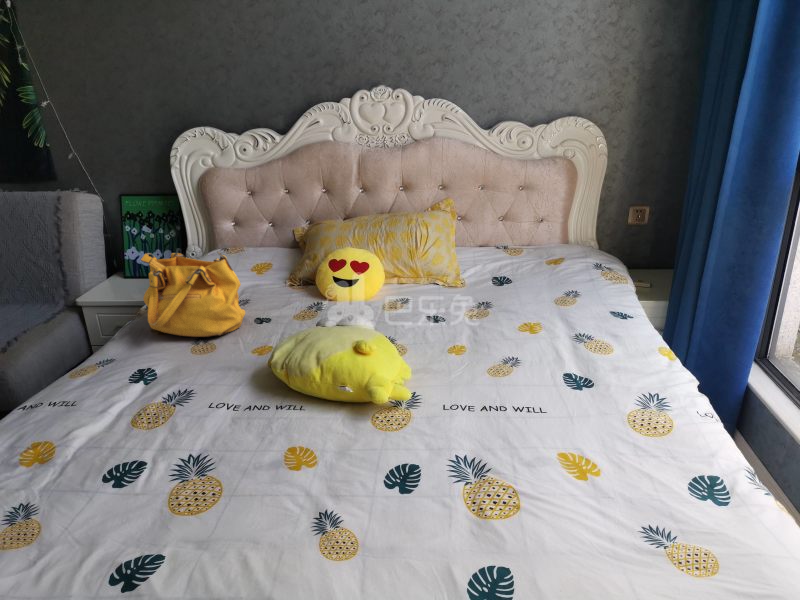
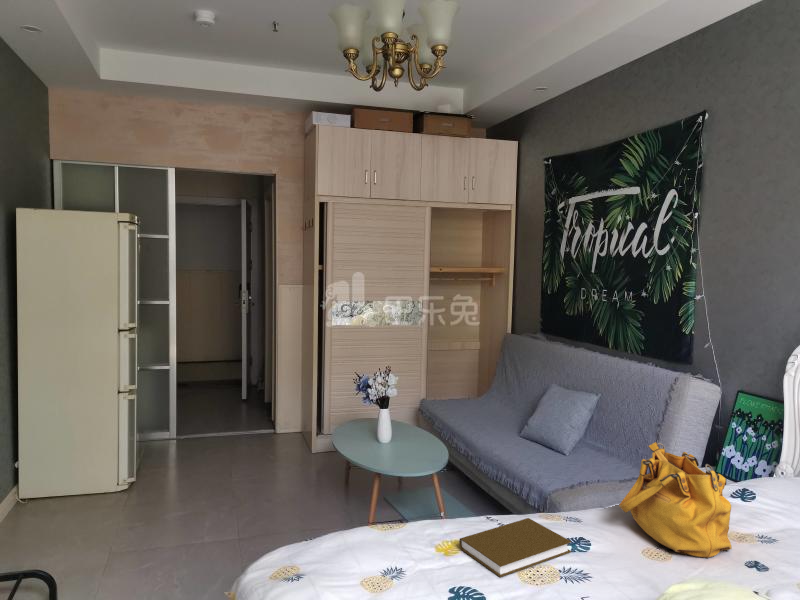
book: none [40,374,150,454] -> present [459,518,571,577]

